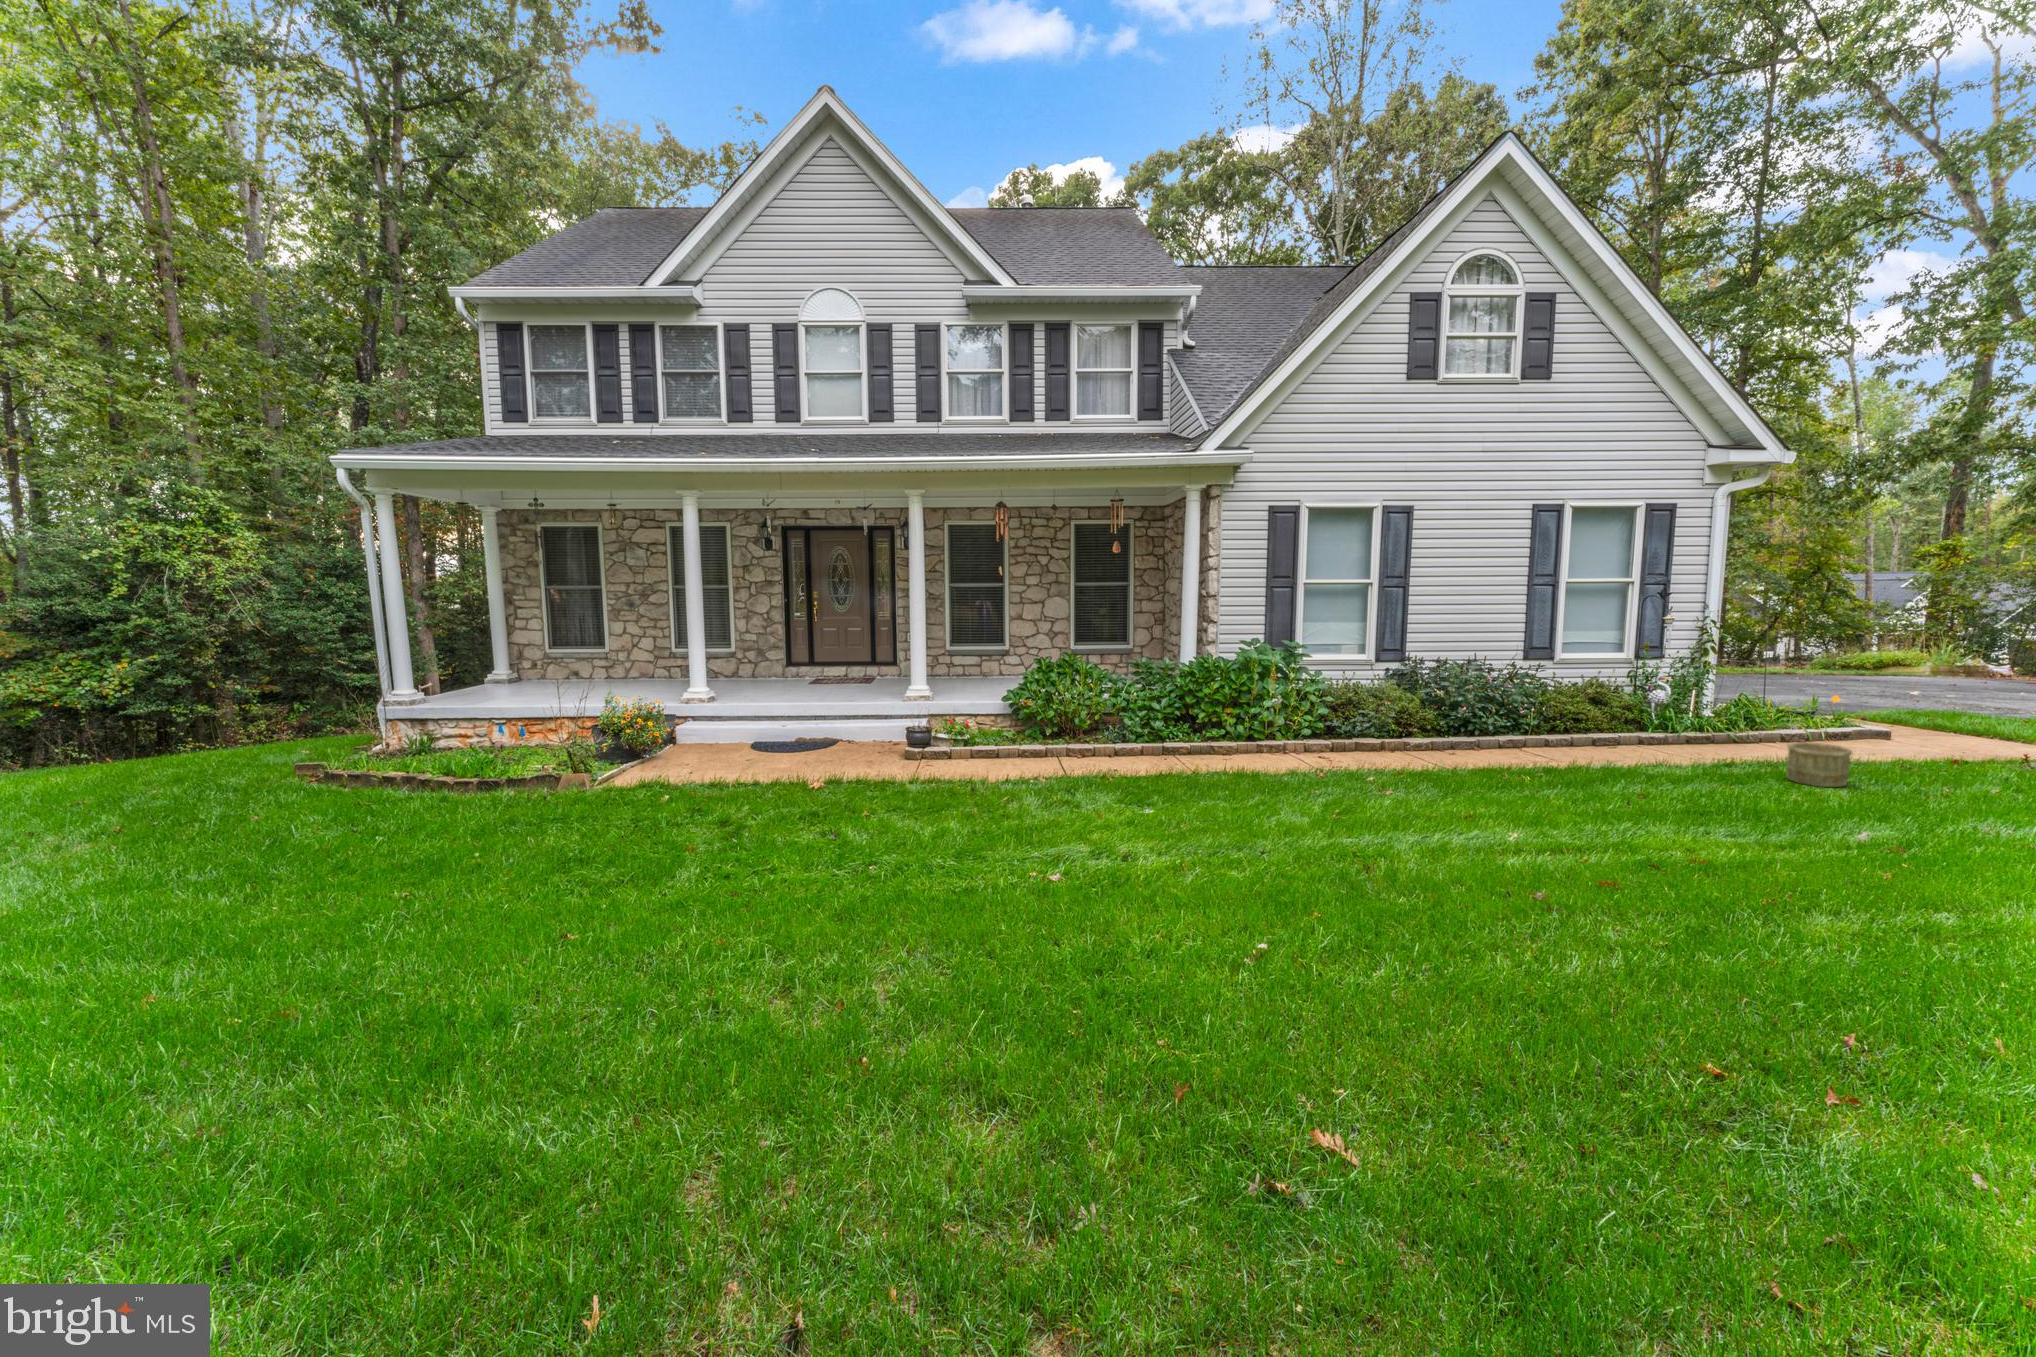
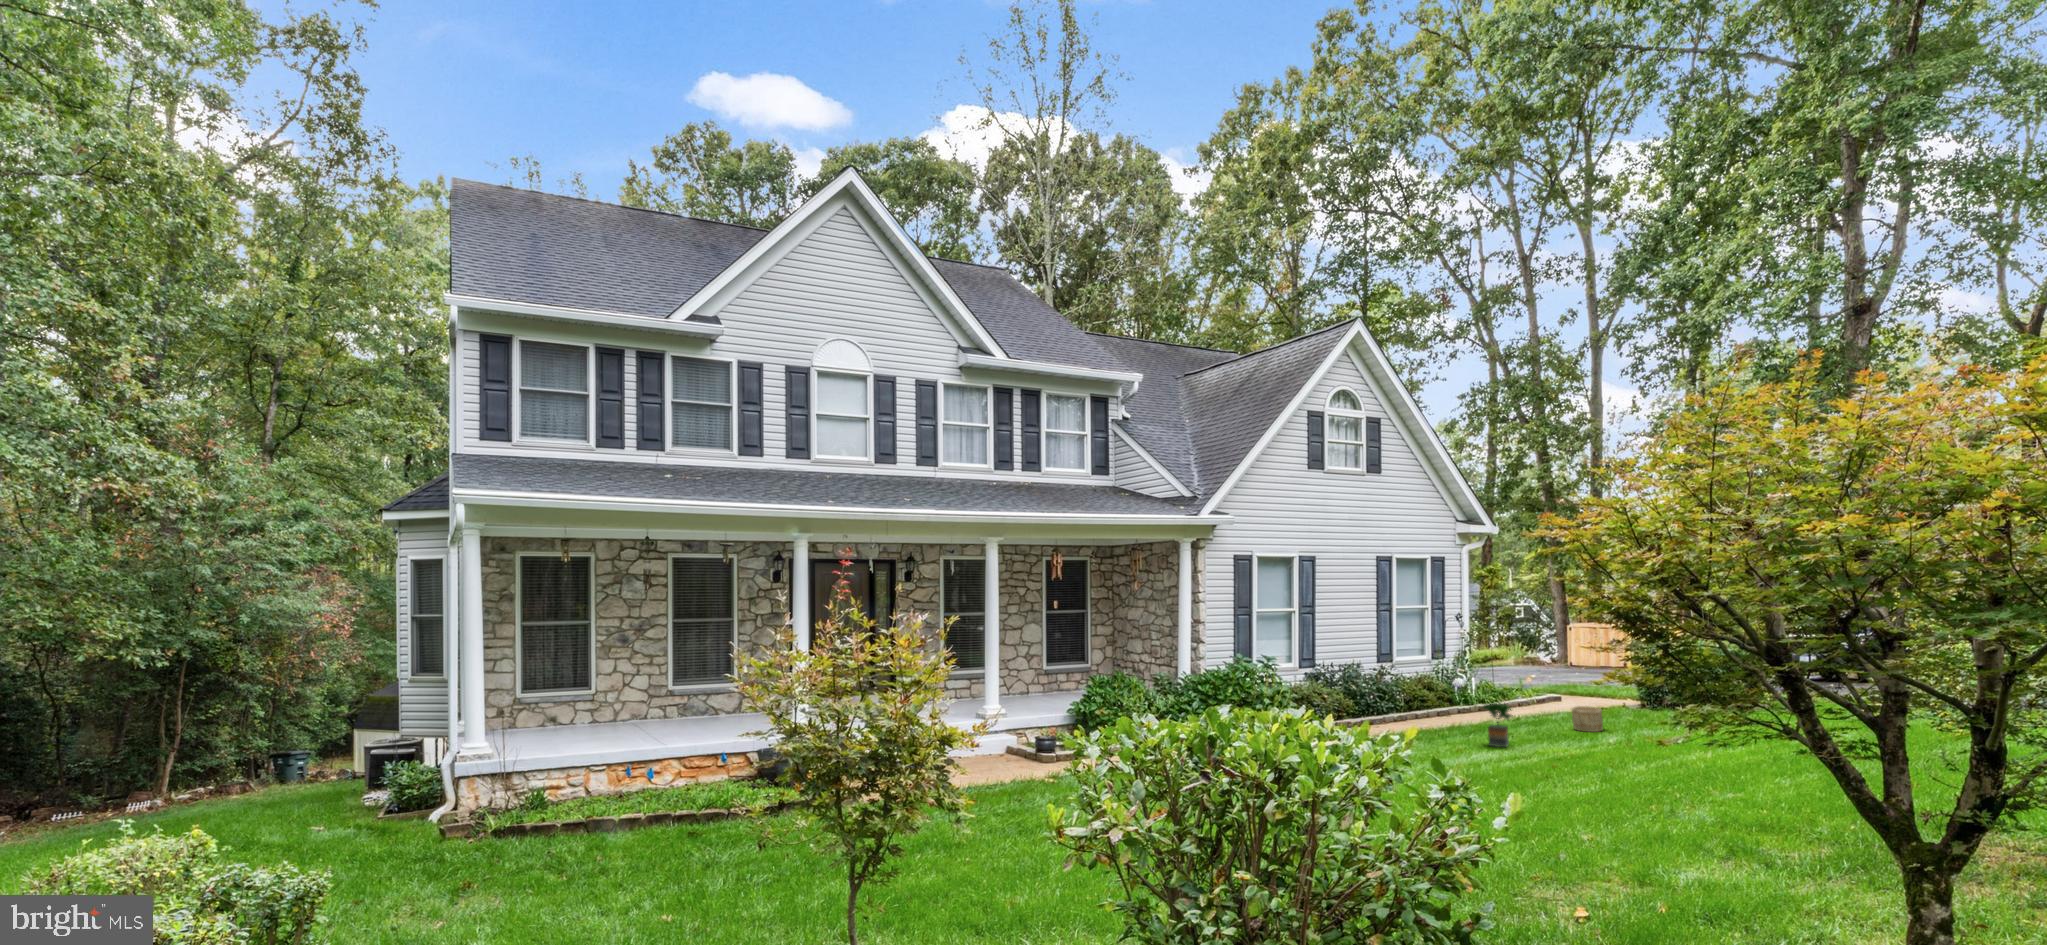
potted tree: none [1566,722,1622,793] -> present [1484,703,1513,747]

